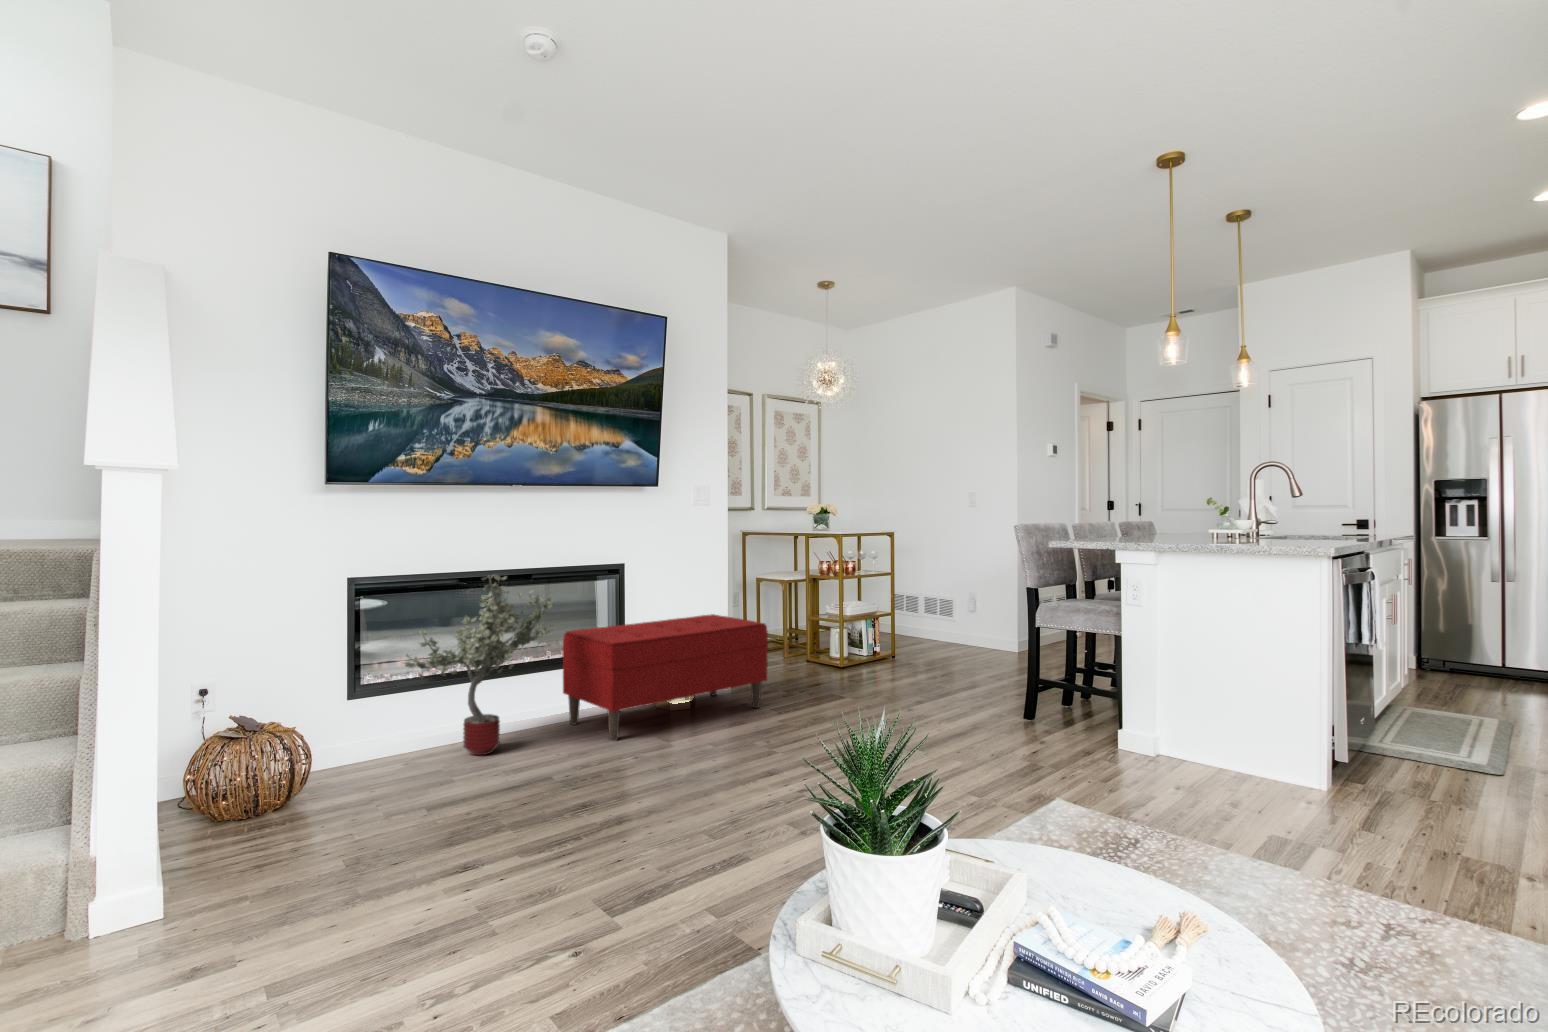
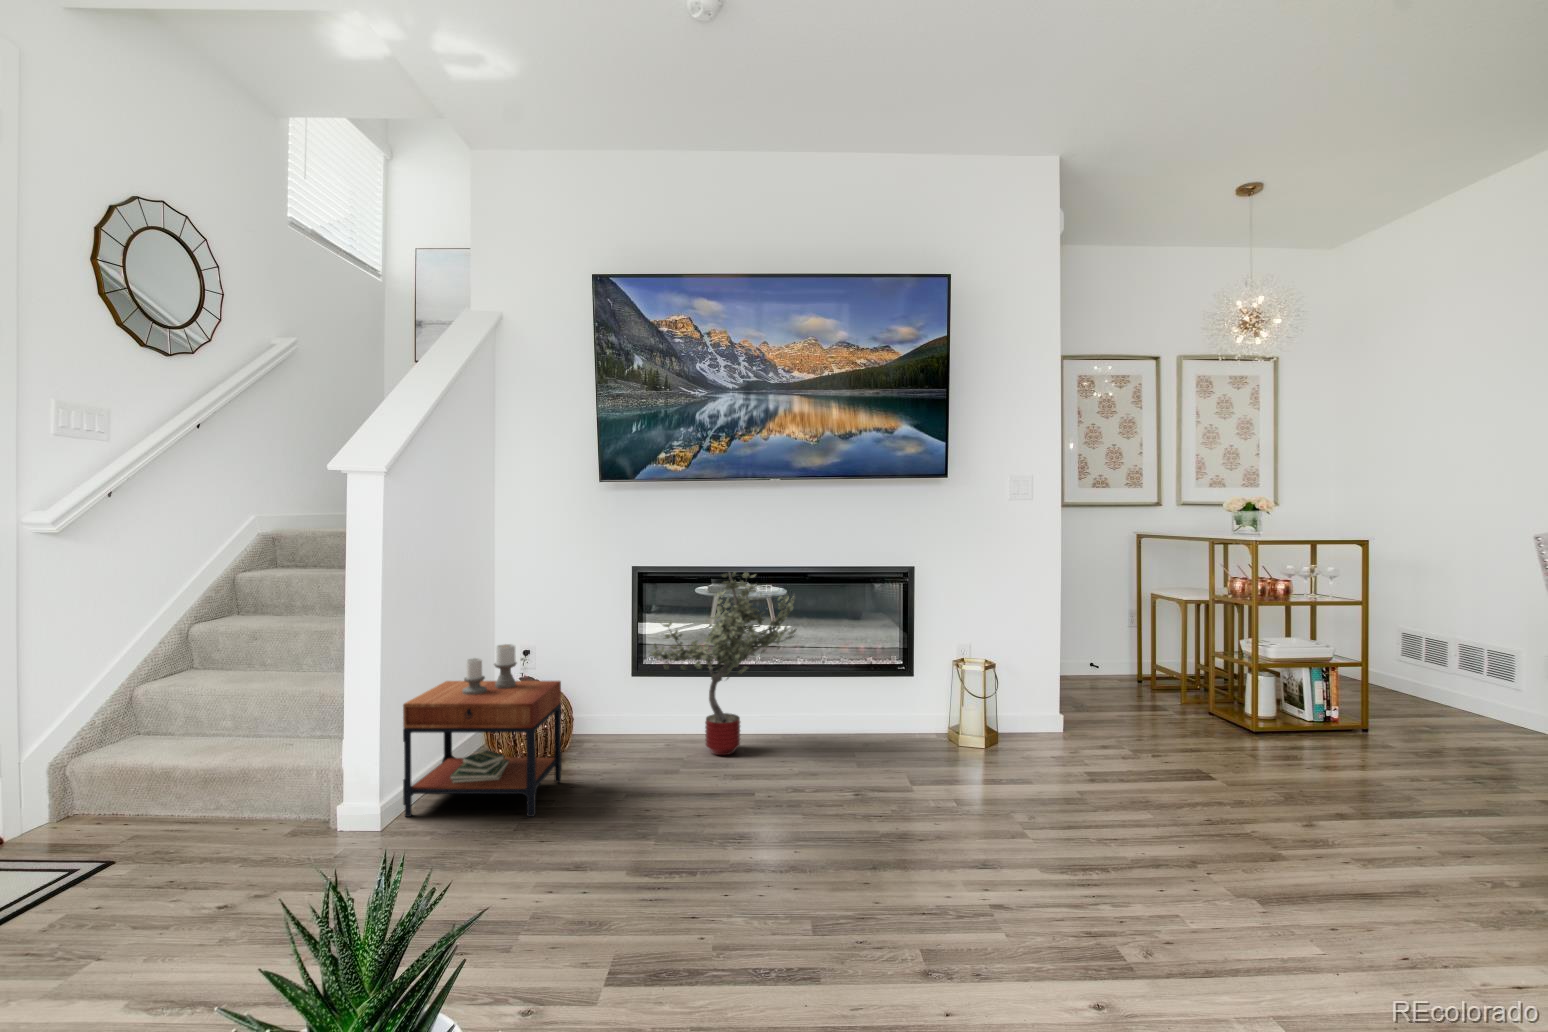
bench: present [563,614,768,741] -> none [829,635,1081,770]
side table: none [194,666,371,878] -> present [403,644,562,817]

